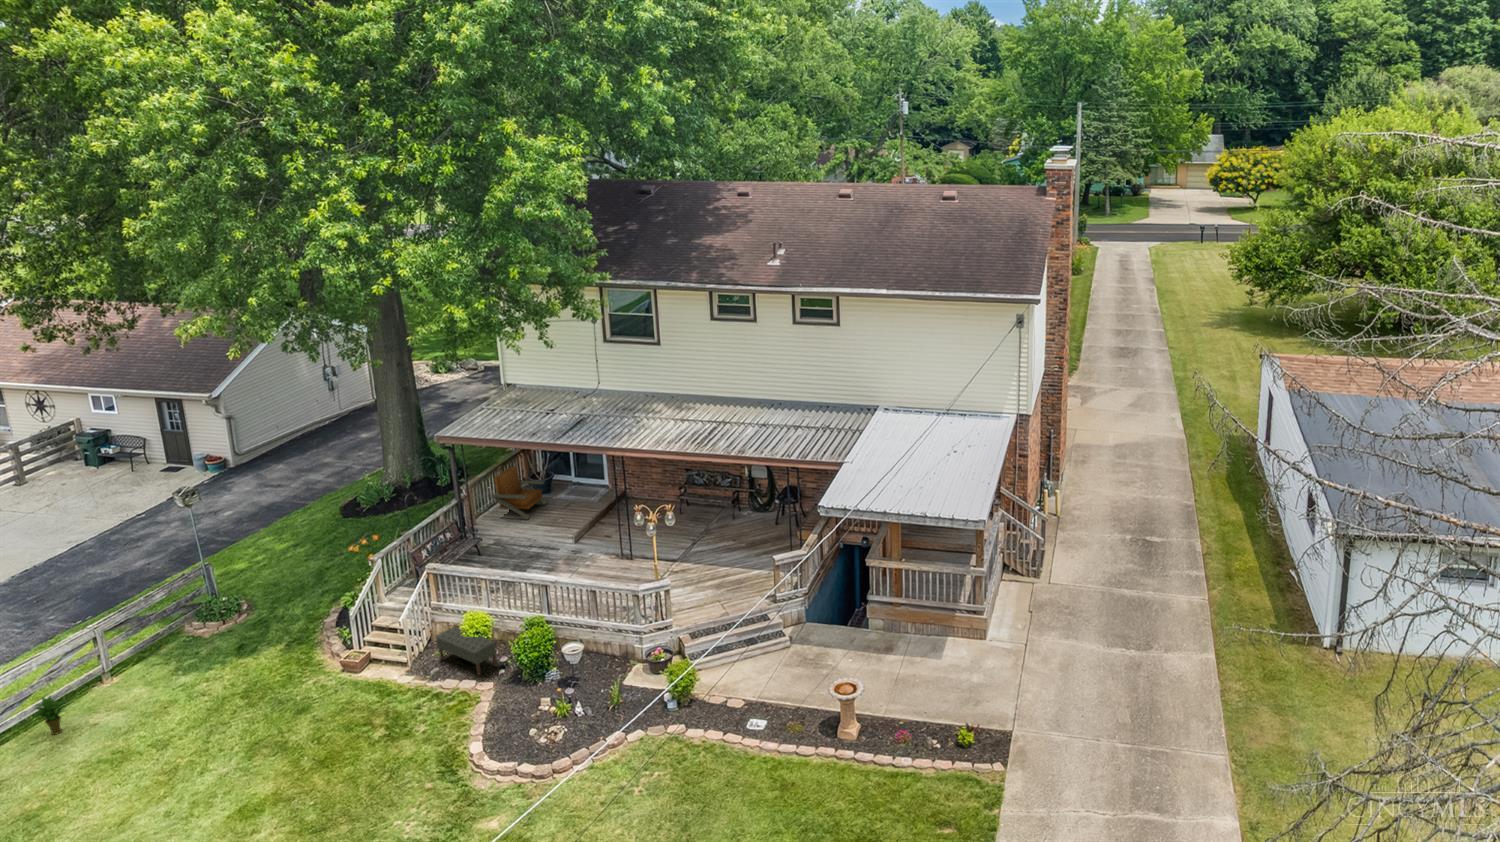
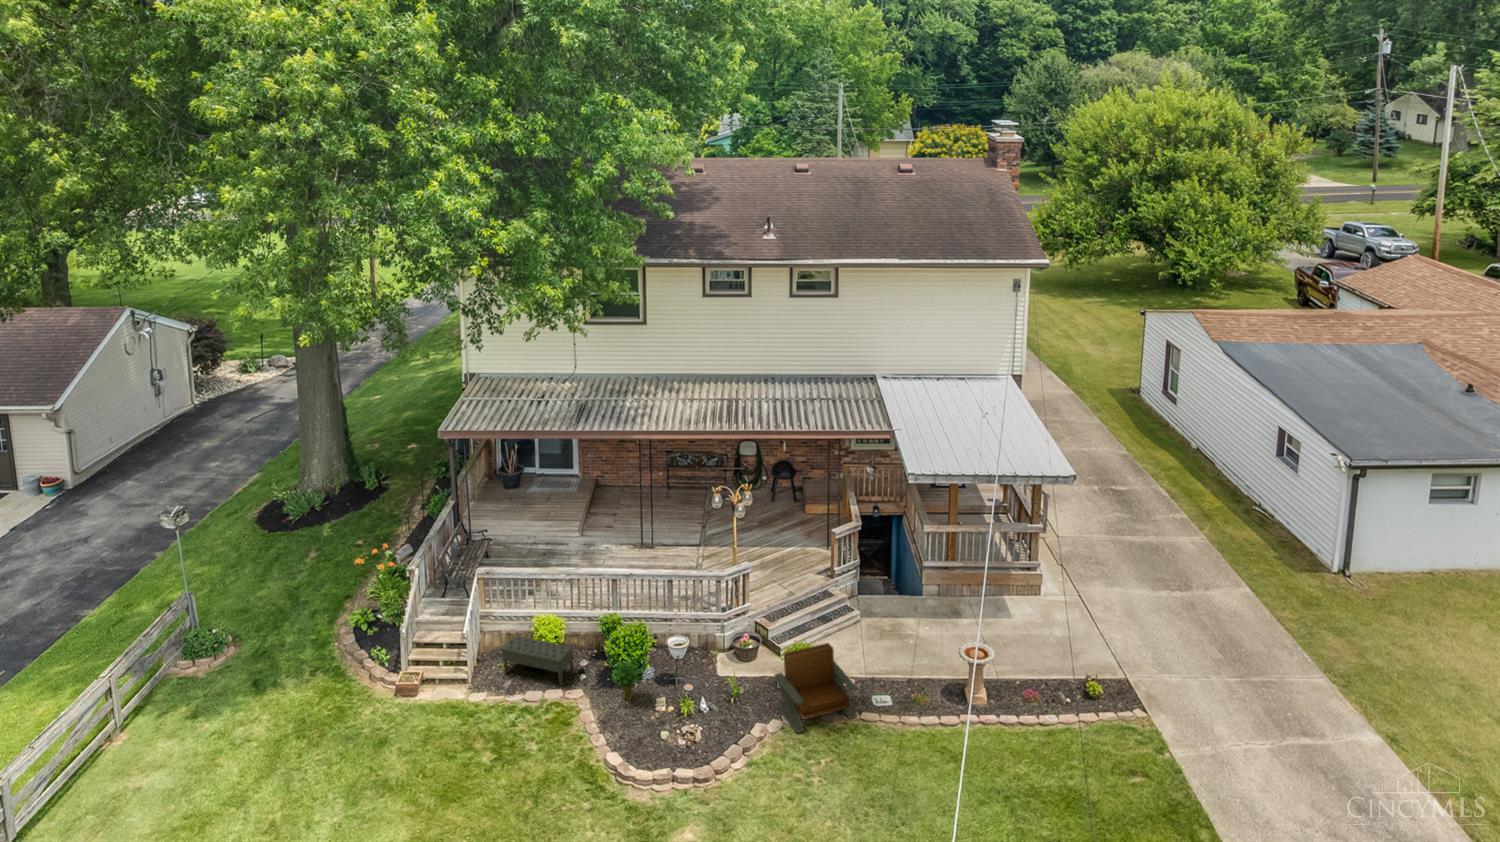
lounge chair: present [491,466,547,519] -> present [775,643,857,733]
potted plant: present [34,696,66,735] -> present [612,659,640,700]

